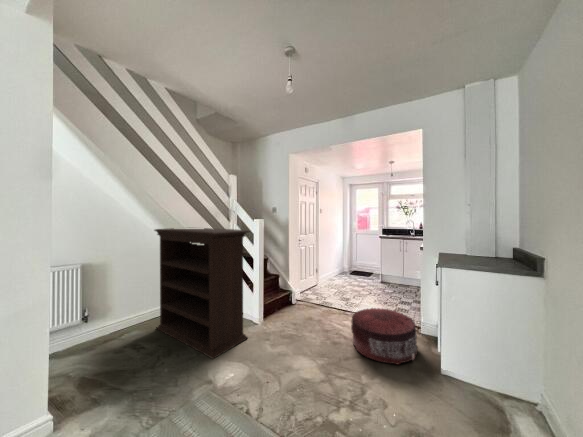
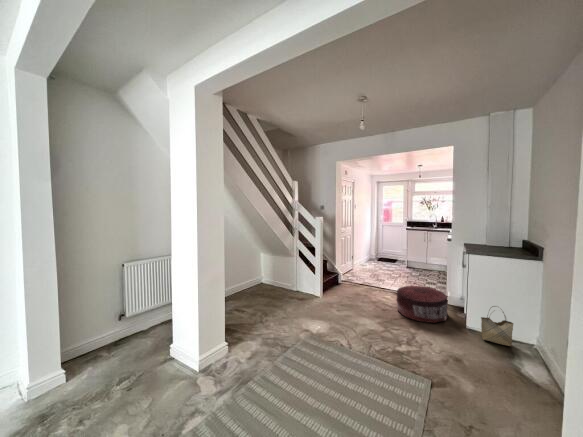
bookshelf: present [154,228,250,359] -> none [241,223,319,319]
woven basket: none [459,343,507,409] -> present [481,306,513,346]

